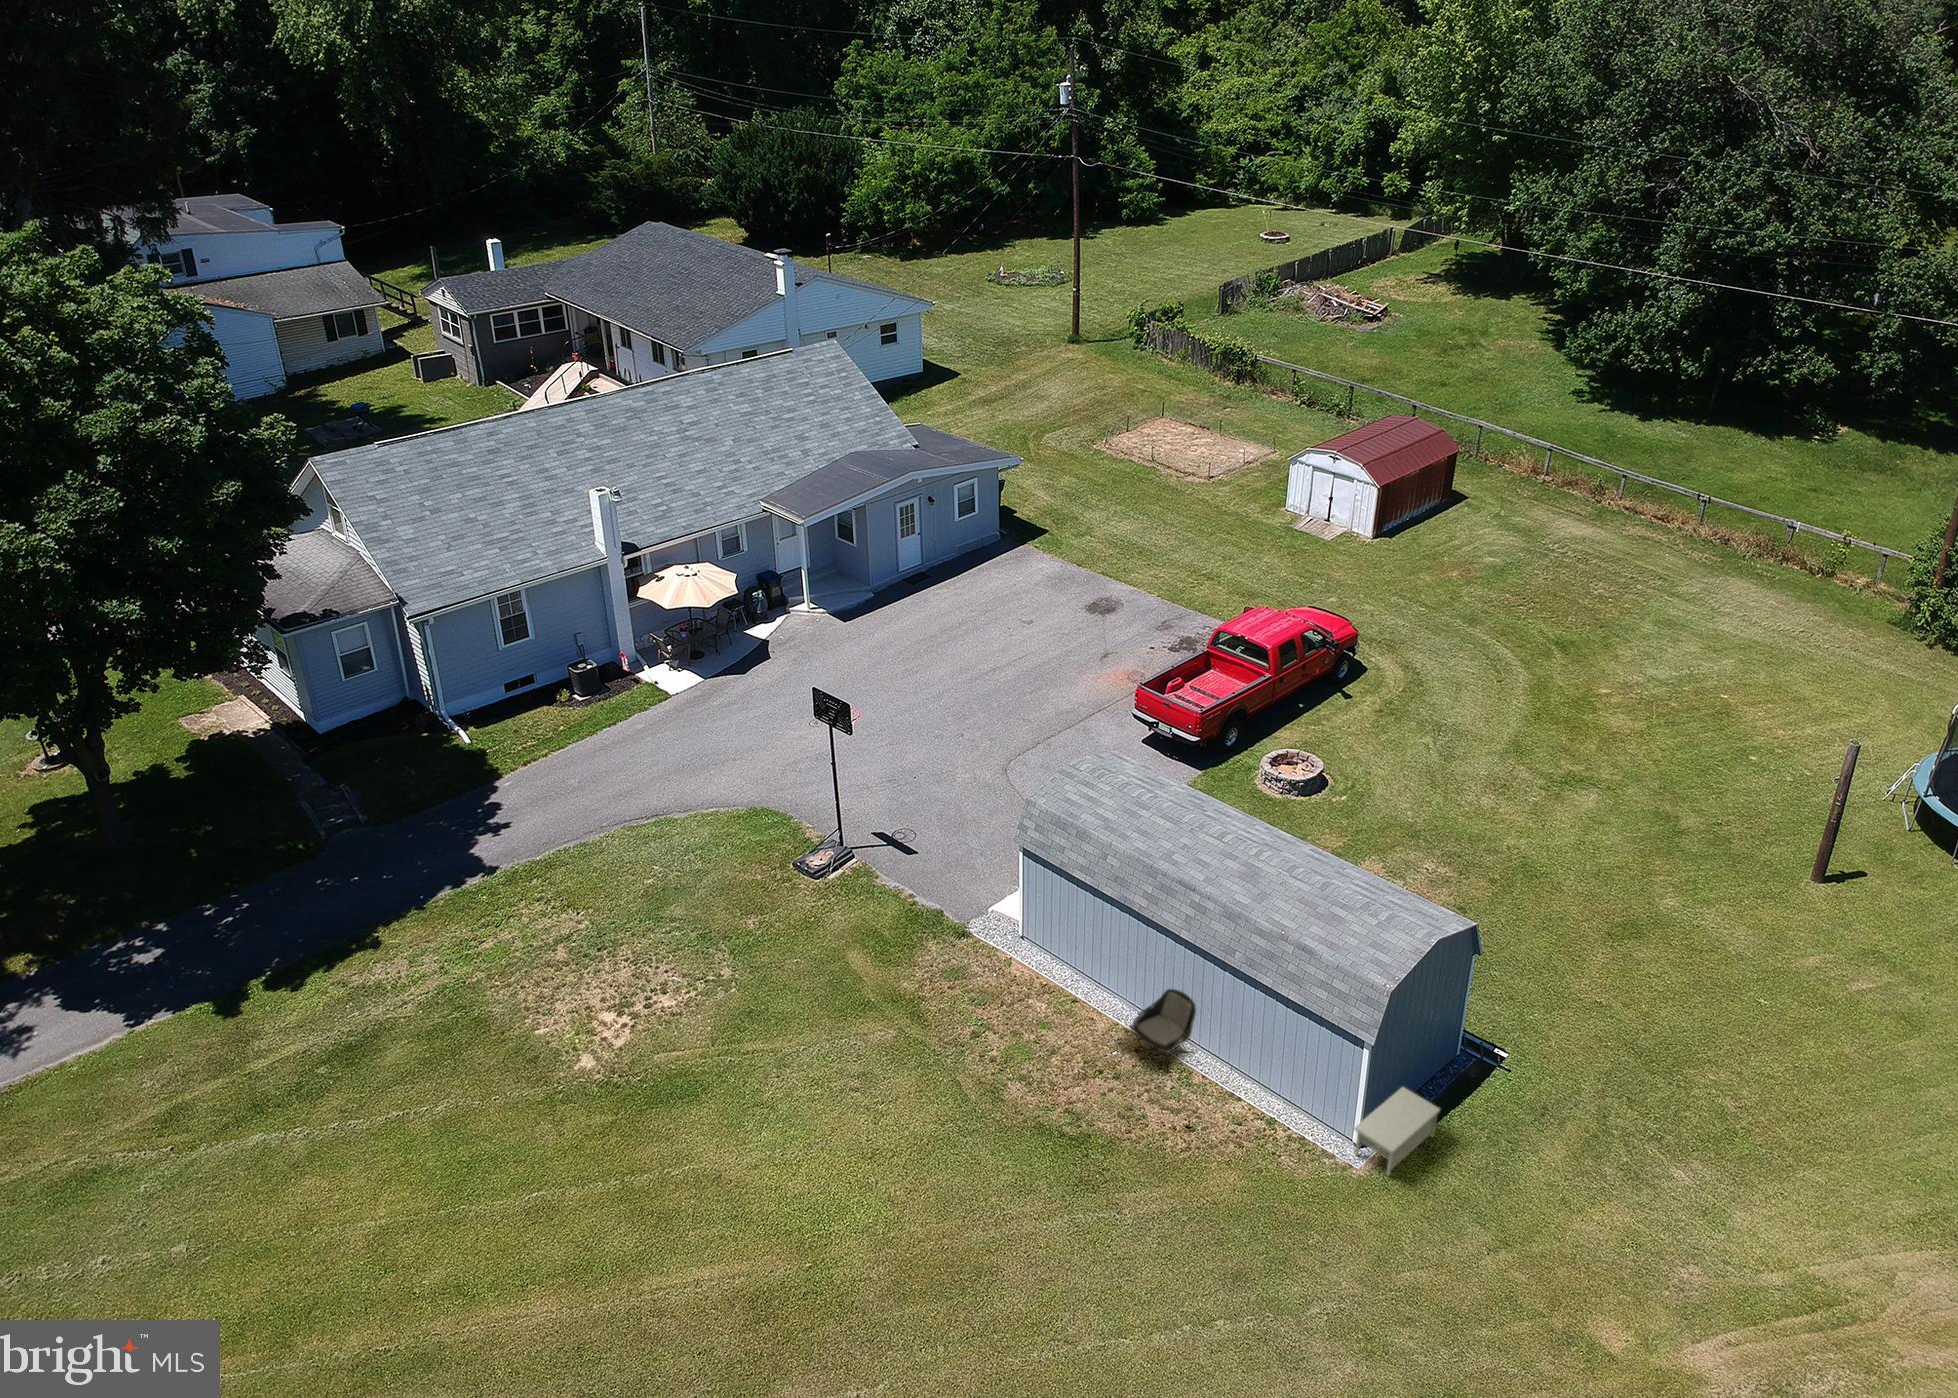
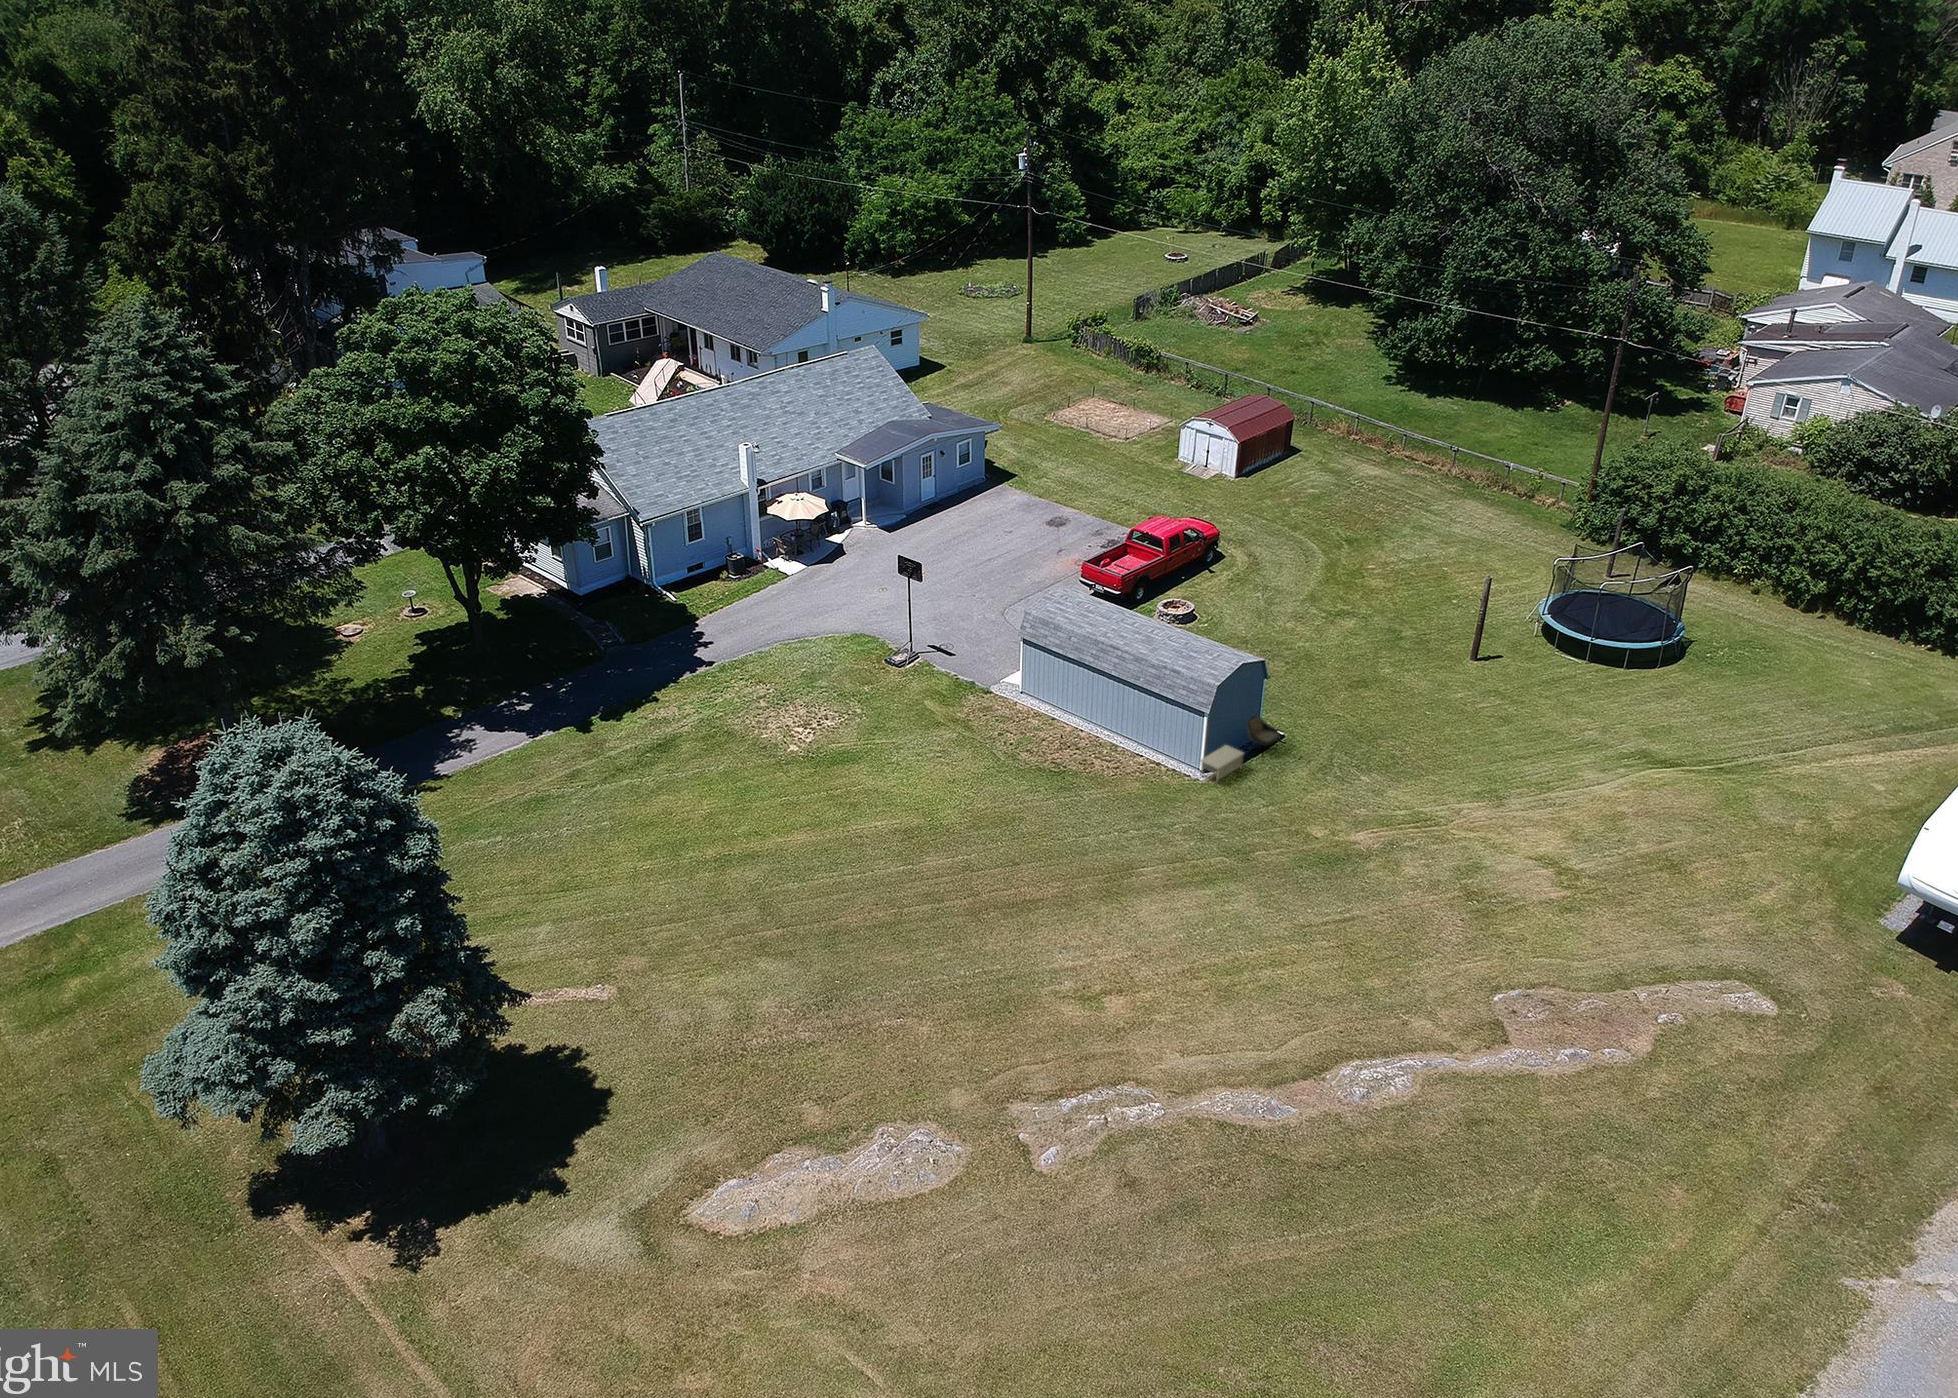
lounge chair: present [1132,989,1196,1071] -> present [1247,715,1280,755]

